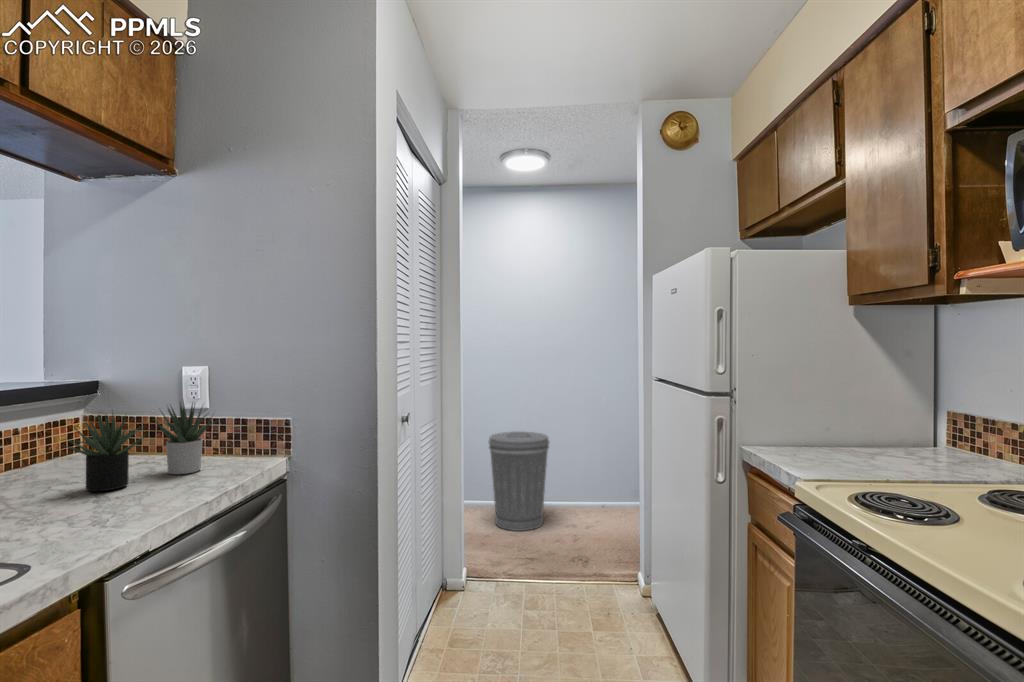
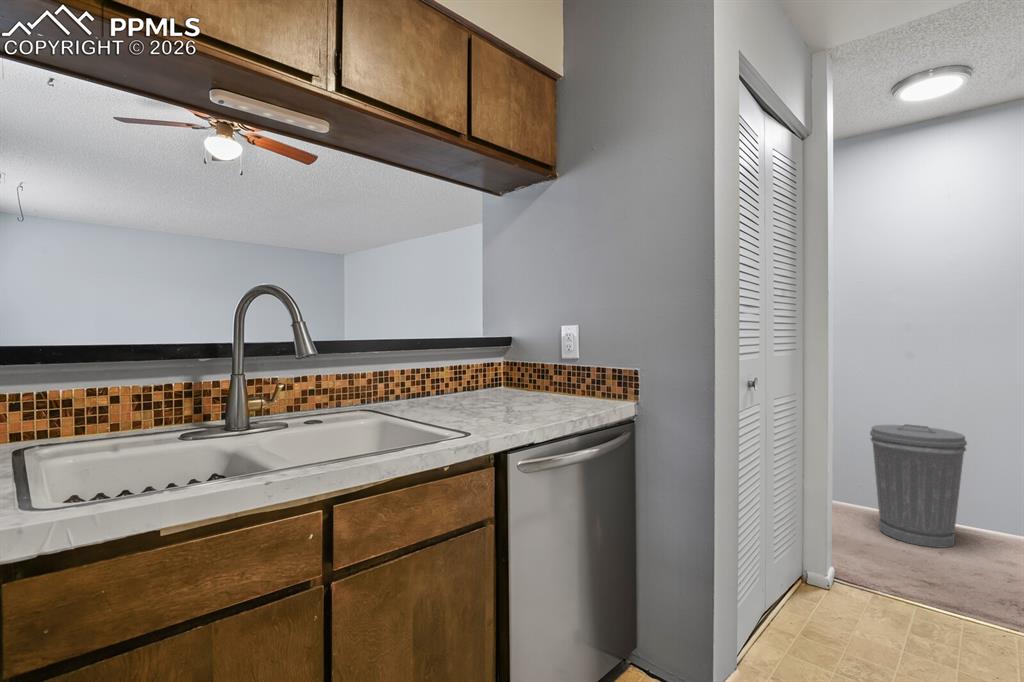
succulent plant: present [64,401,214,491] -> none [486,346,585,407]

